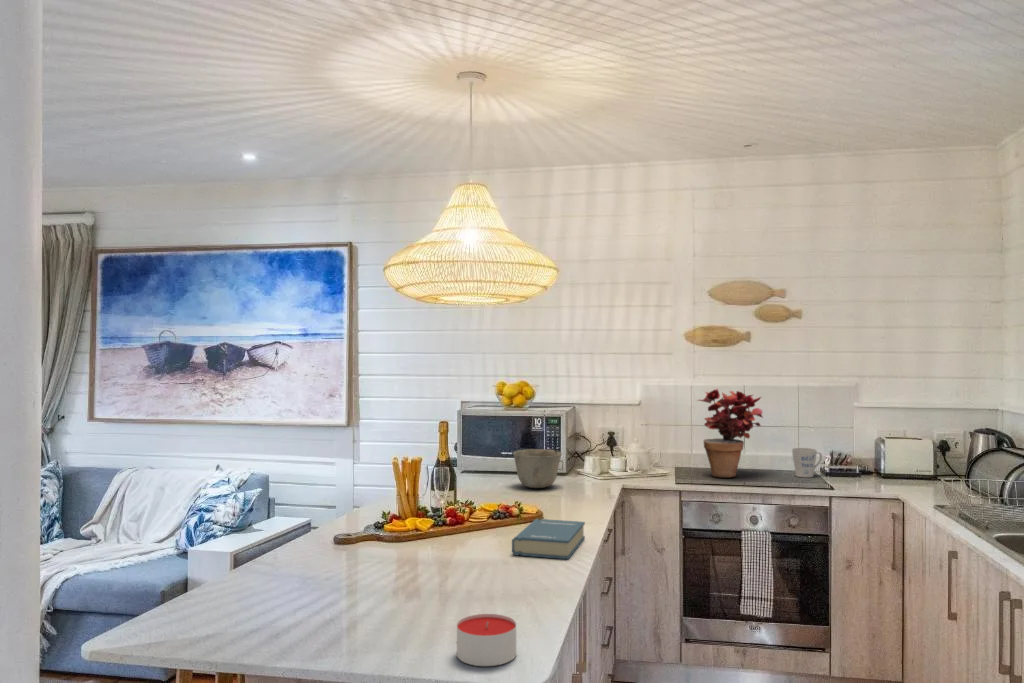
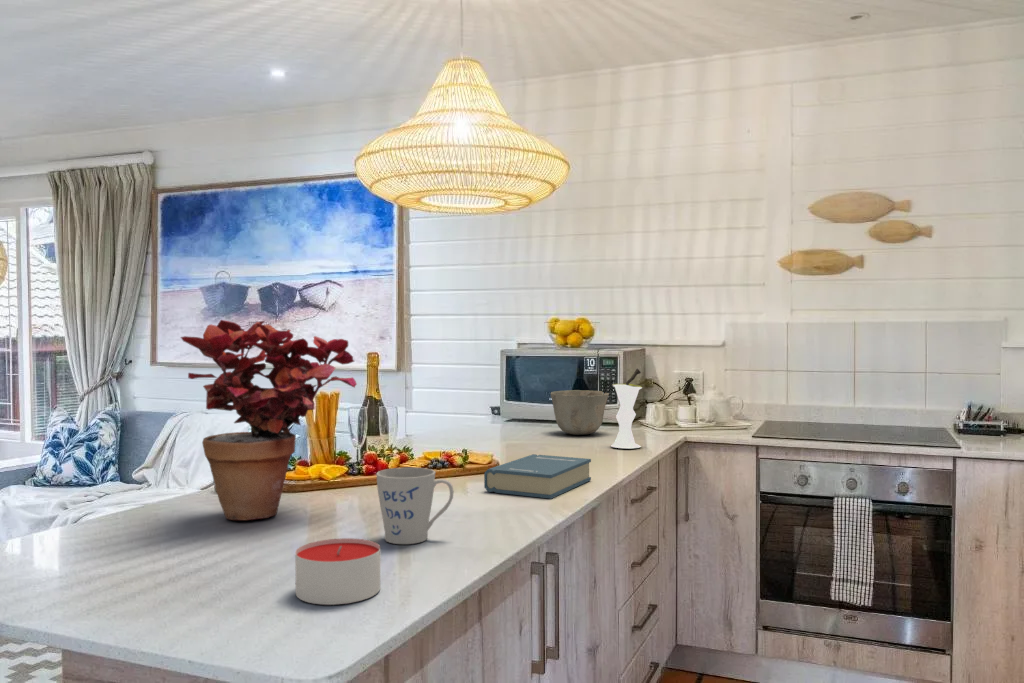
potted plant: present [699,389,762,478] -> present [181,320,357,520]
vase: none [574,436,599,503] -> present [611,369,642,448]
mug: present [792,448,822,477] -> present [376,467,454,544]

